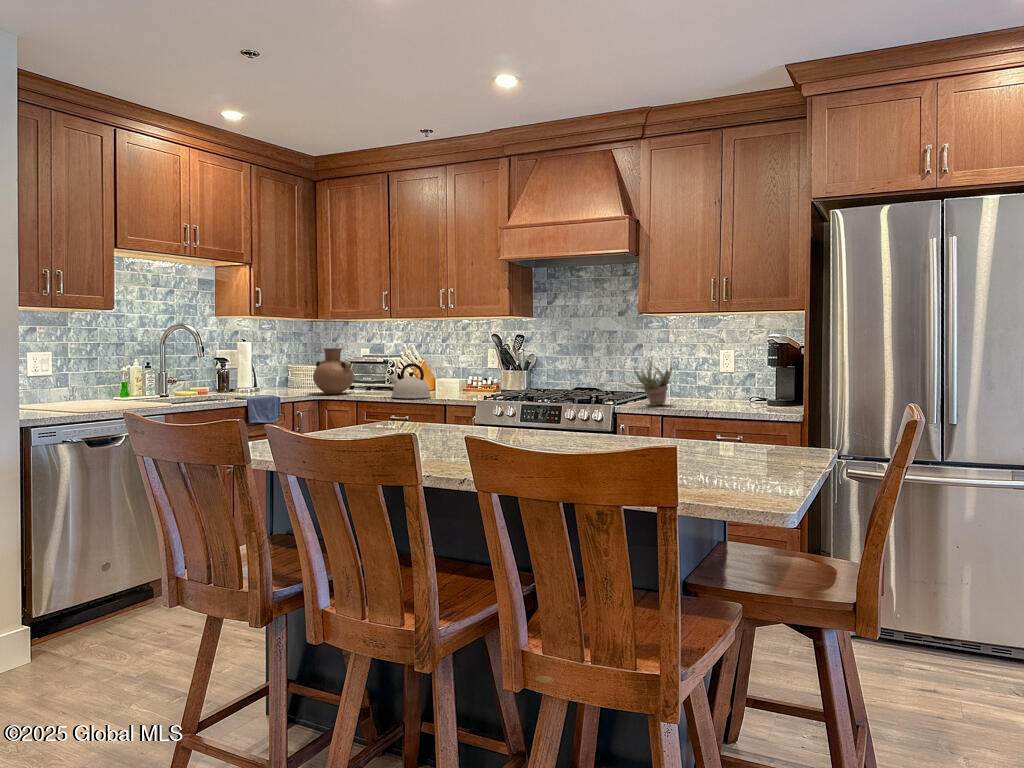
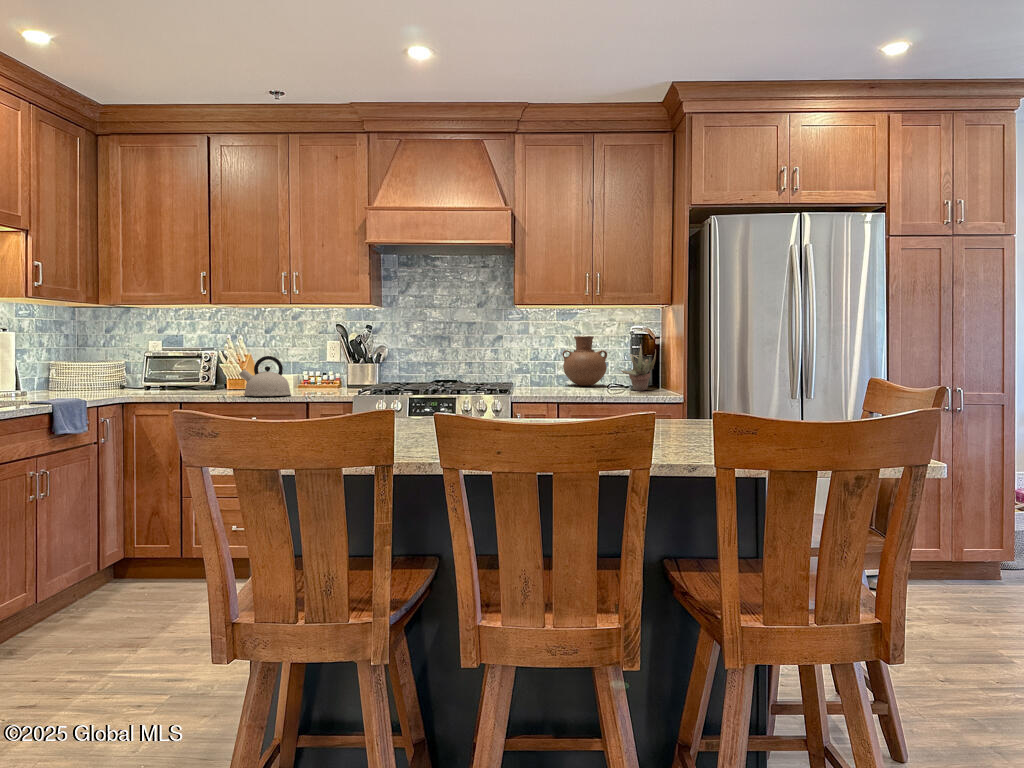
vase: present [313,348,354,394] -> present [563,336,607,386]
succulent plant: present [625,356,672,405] -> present [621,345,656,391]

